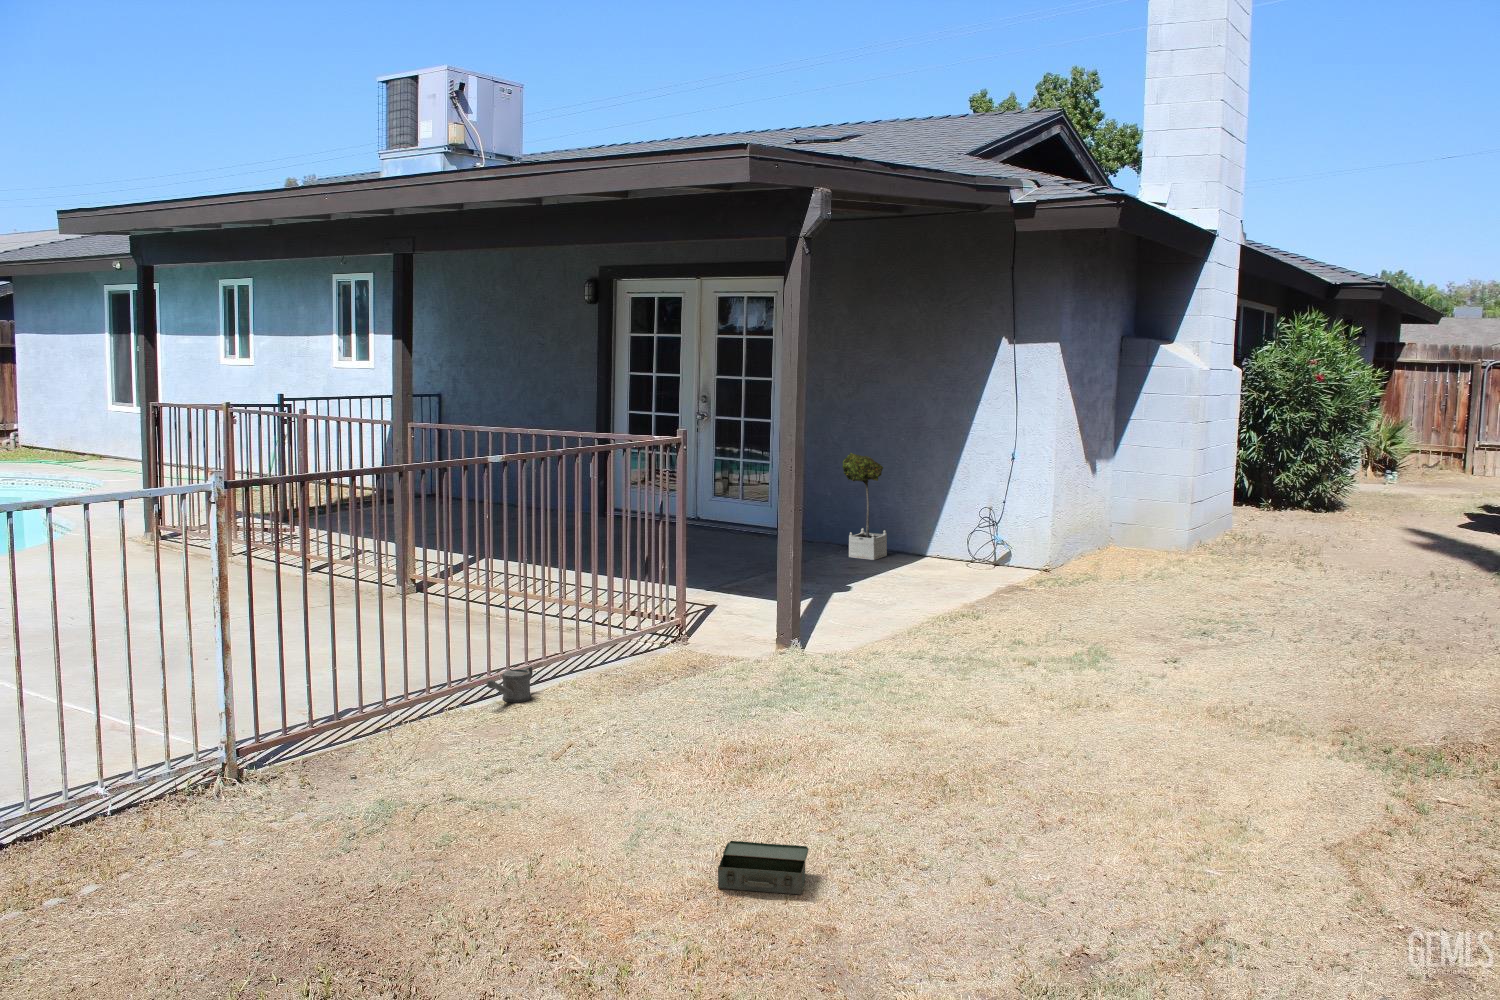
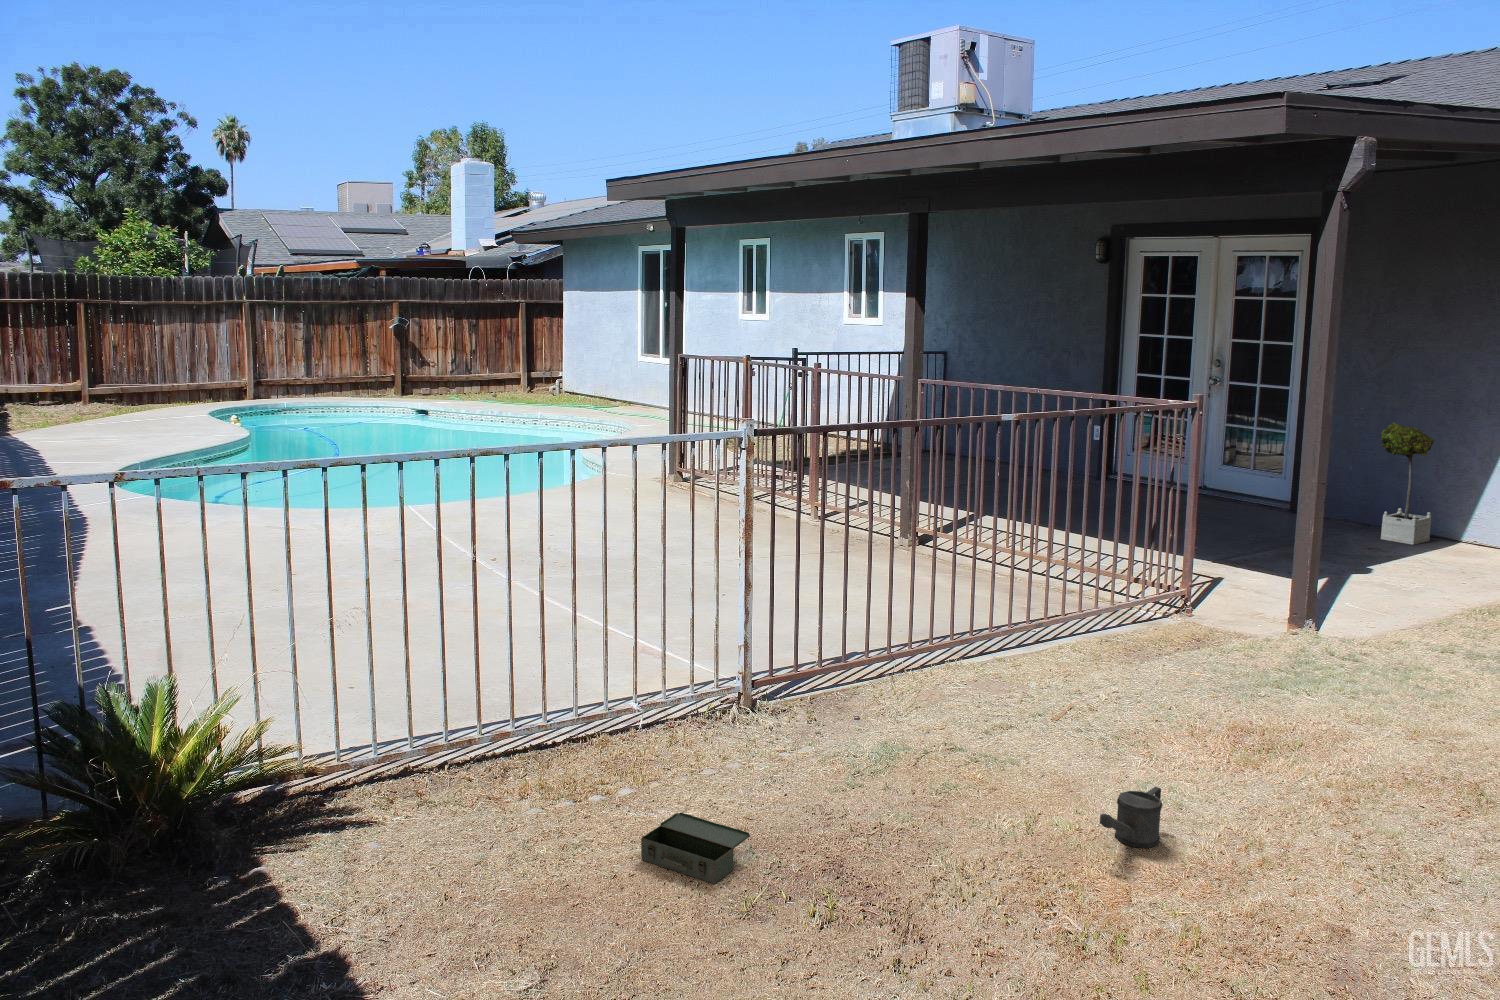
watering can: present [487,666,533,703] -> present [1100,787,1162,848]
toolbox: present [718,841,809,895] -> present [641,813,750,884]

